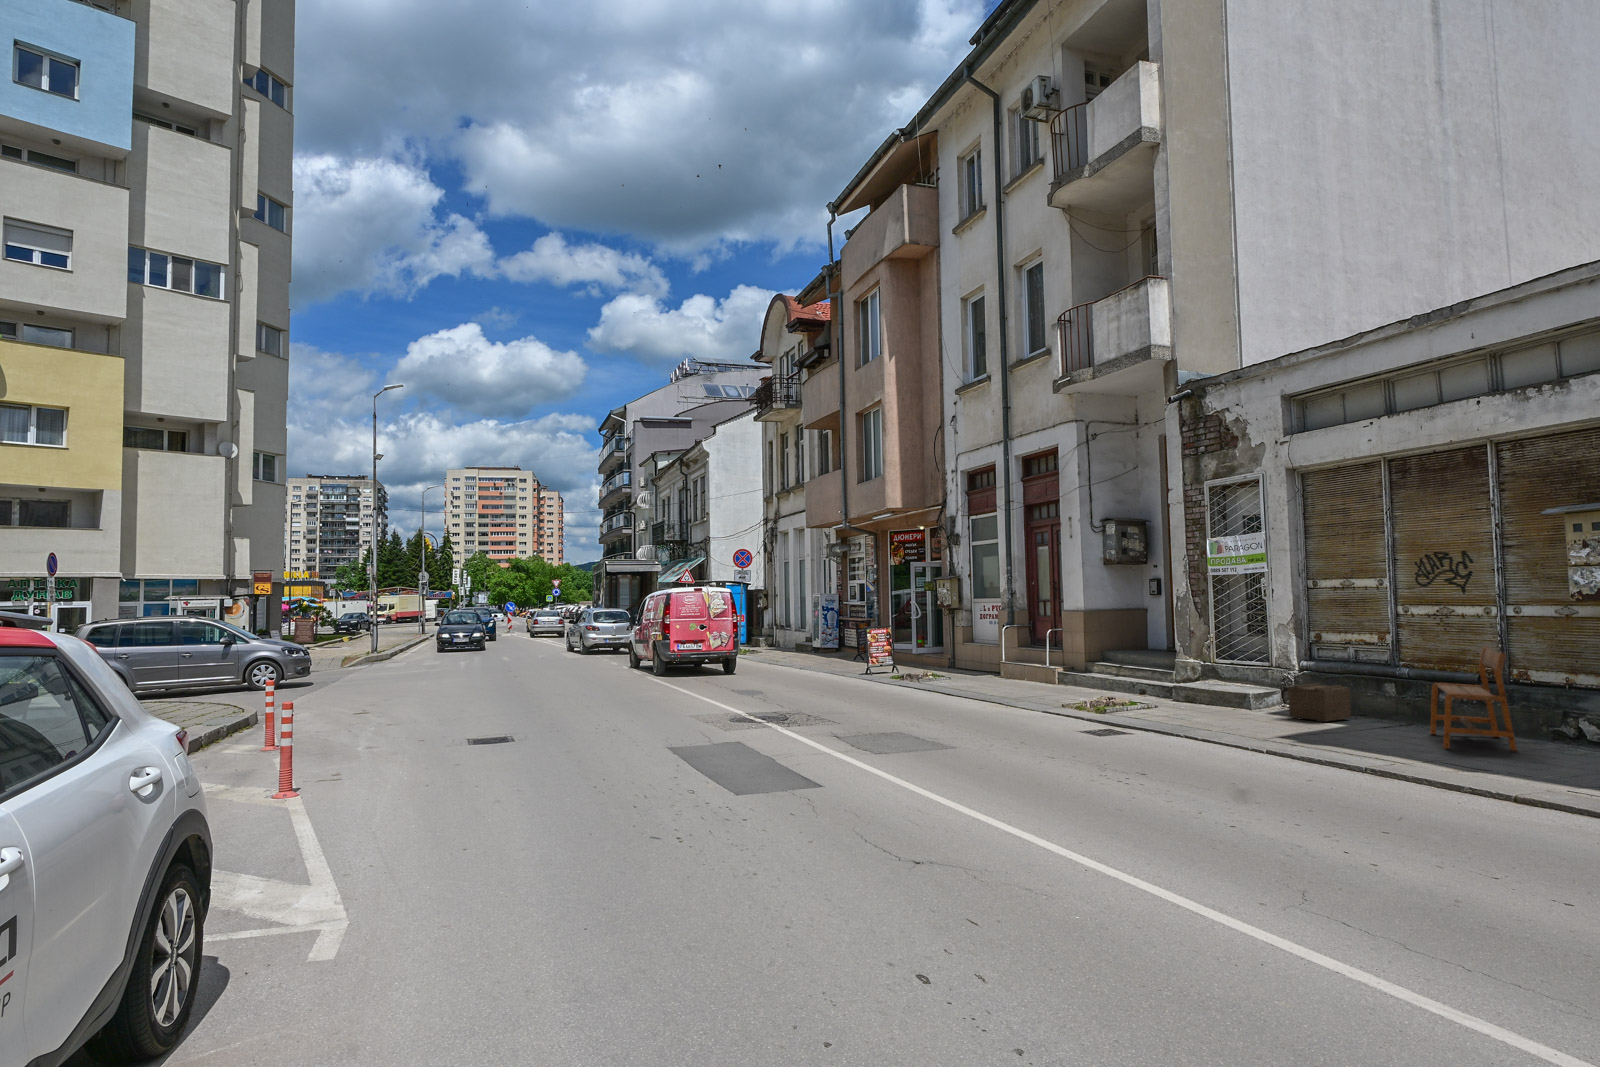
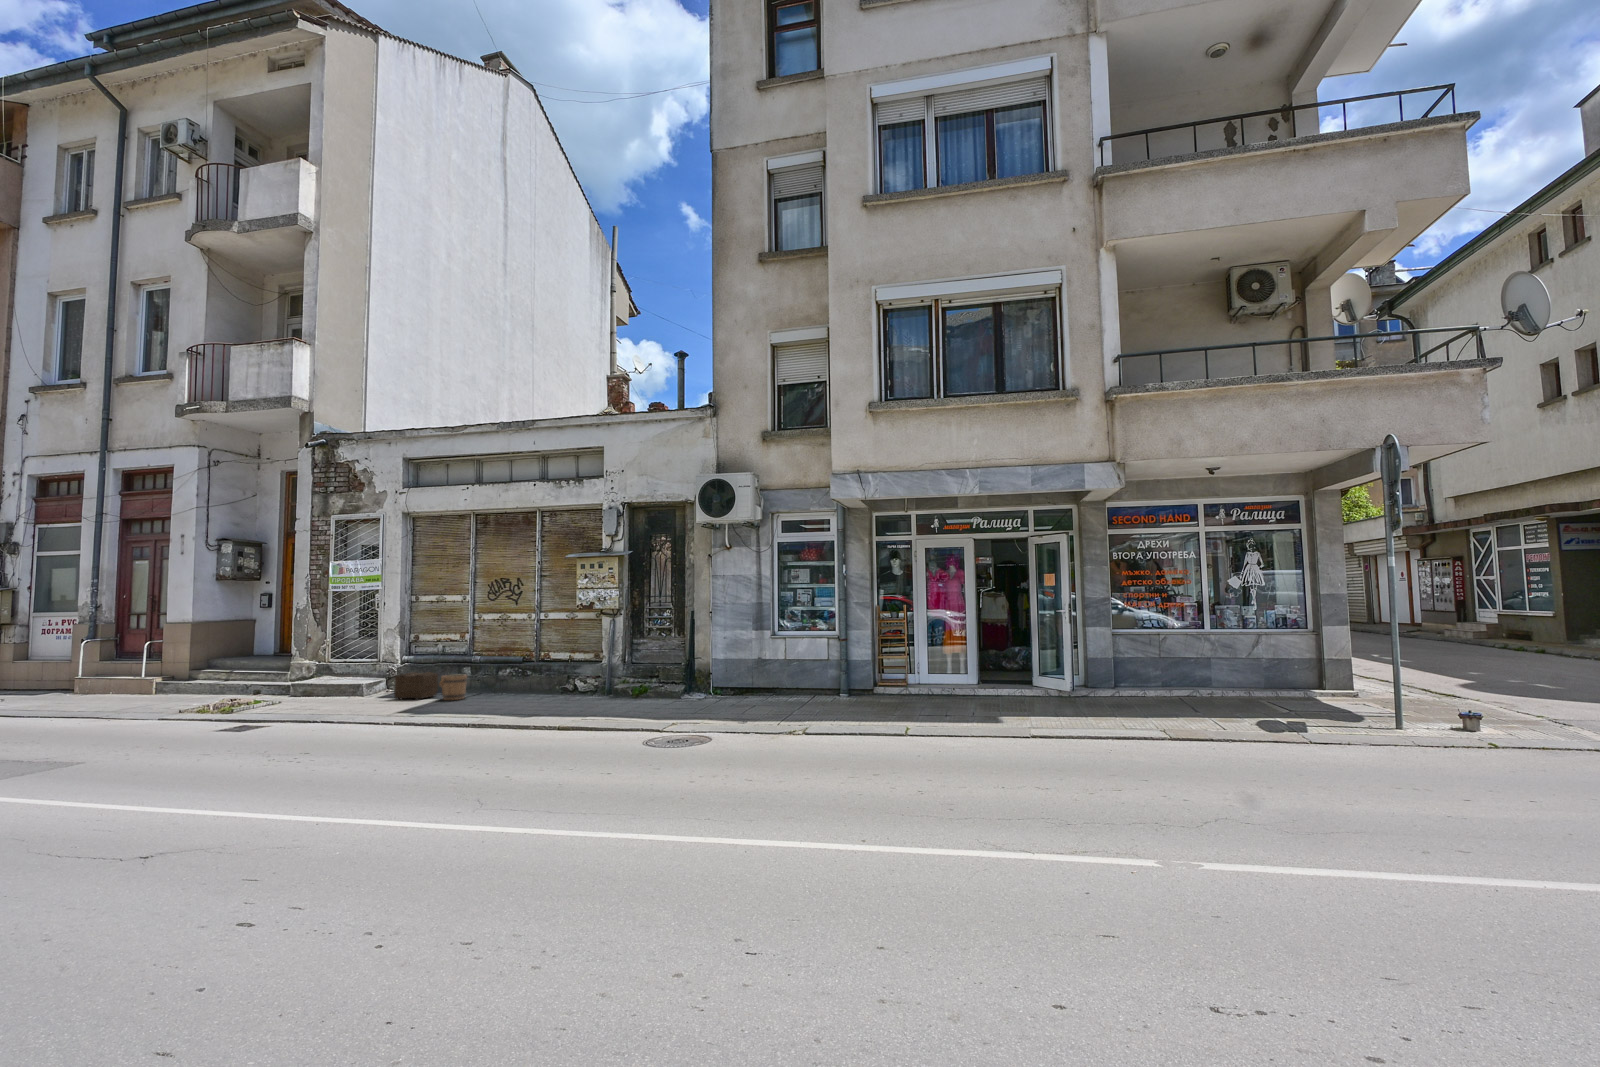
bench: present [1430,647,1517,751] -> none [493,640,546,705]
bucket: none [1346,692,1390,729] -> present [439,674,467,700]

